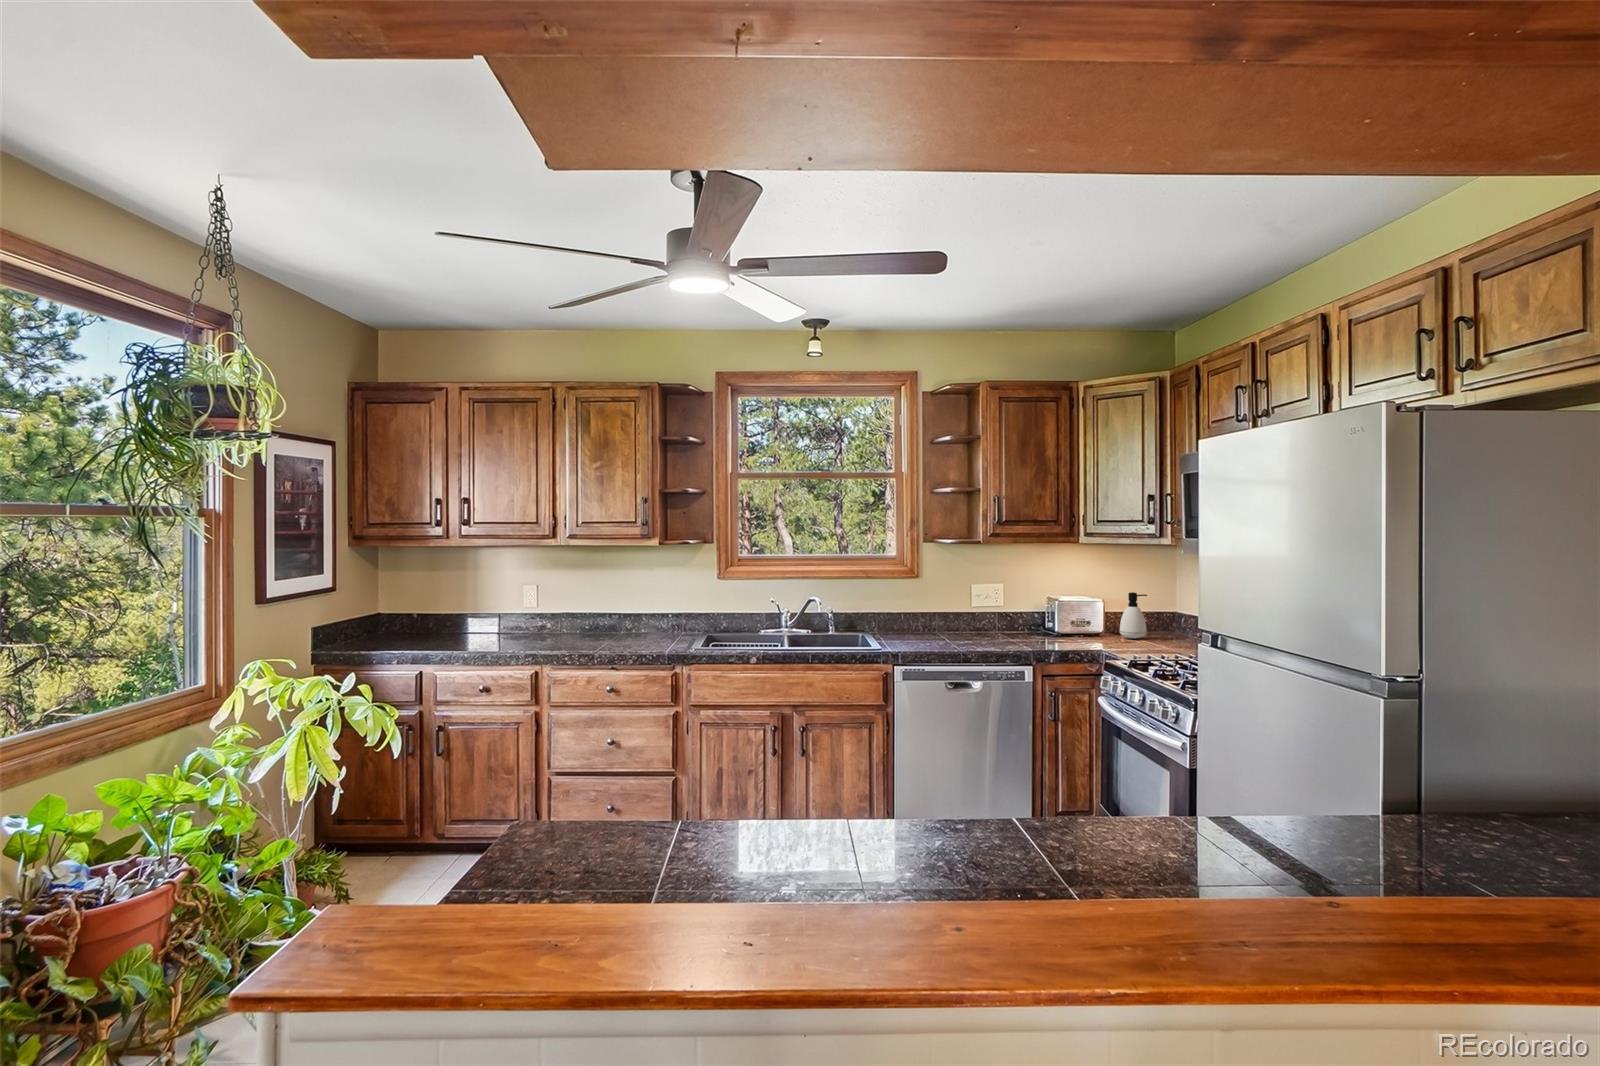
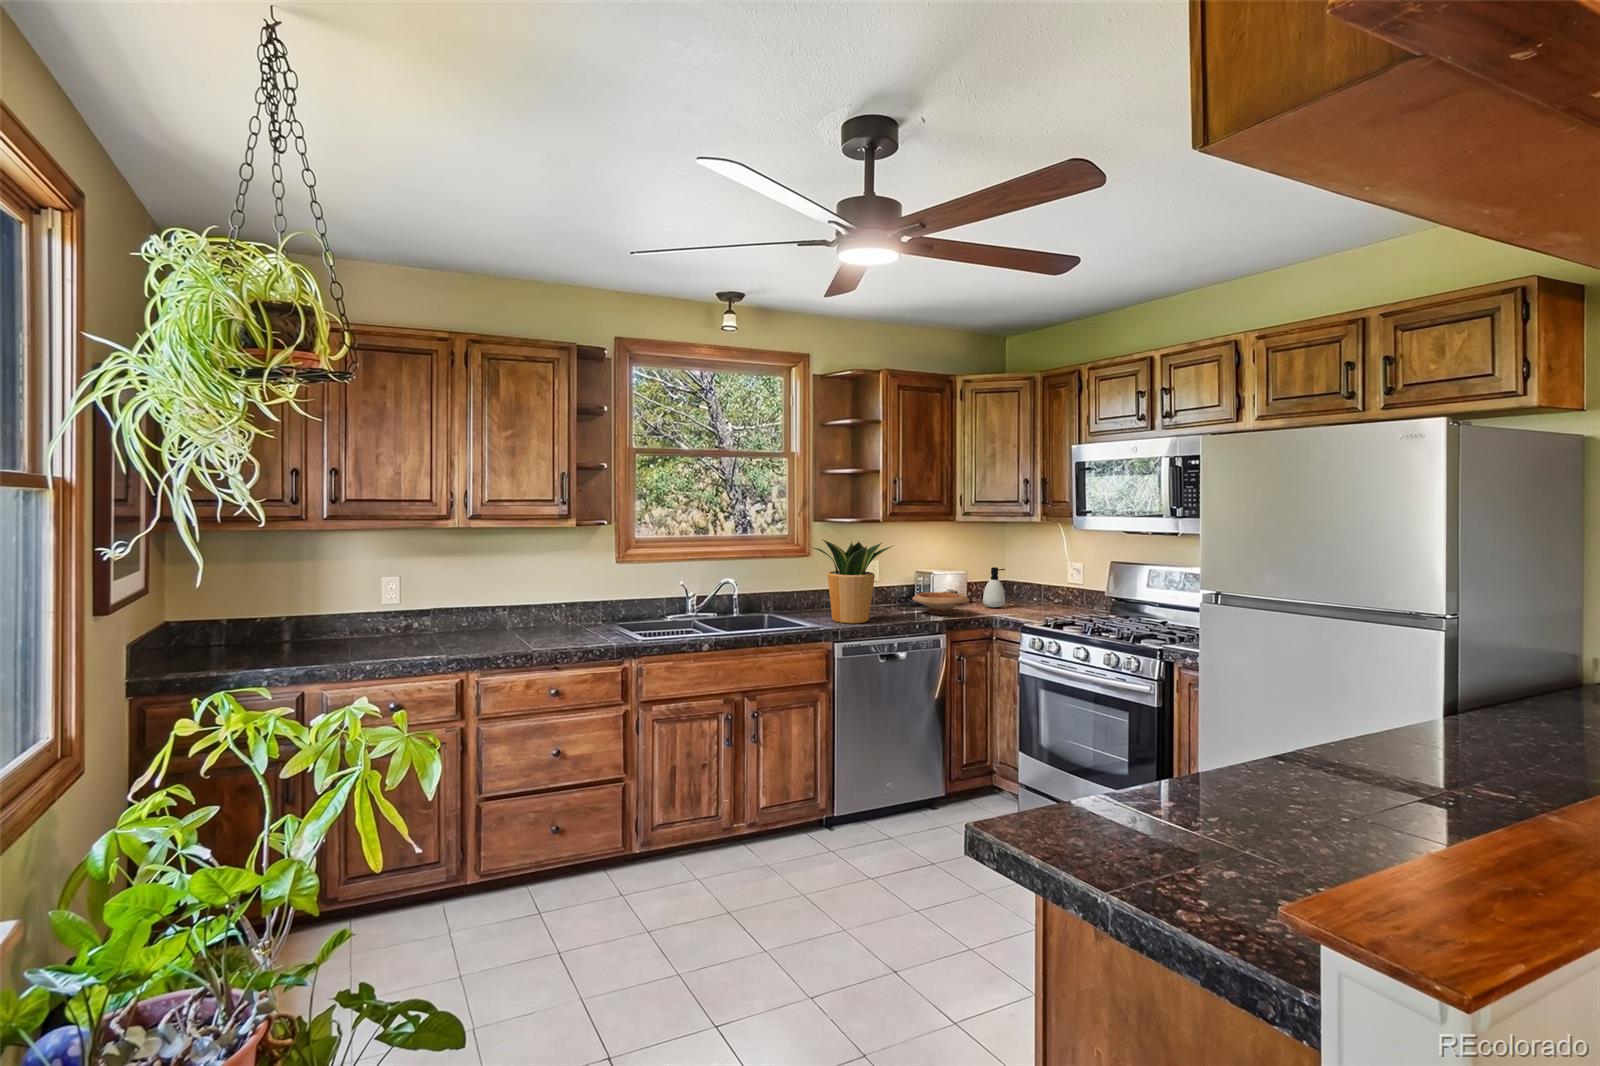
potted plant: none [892,557,979,645] -> present [813,540,893,623]
wooden bowl: none [1019,618,1086,643] -> present [912,592,970,615]

